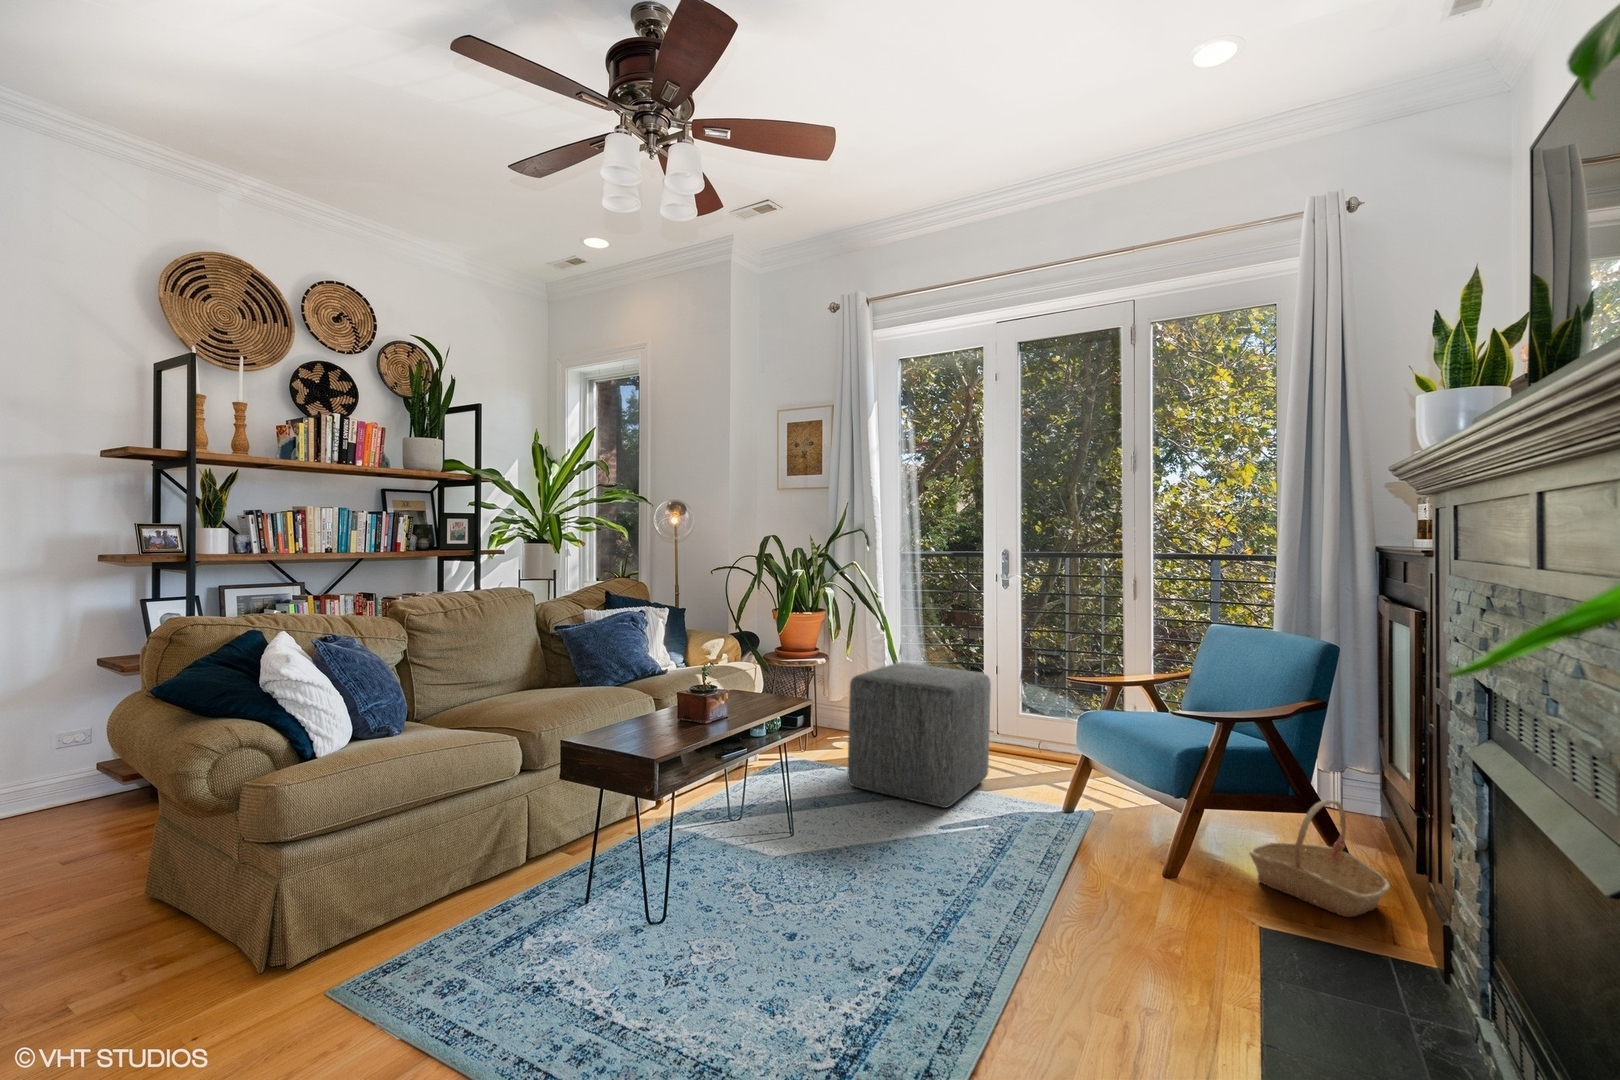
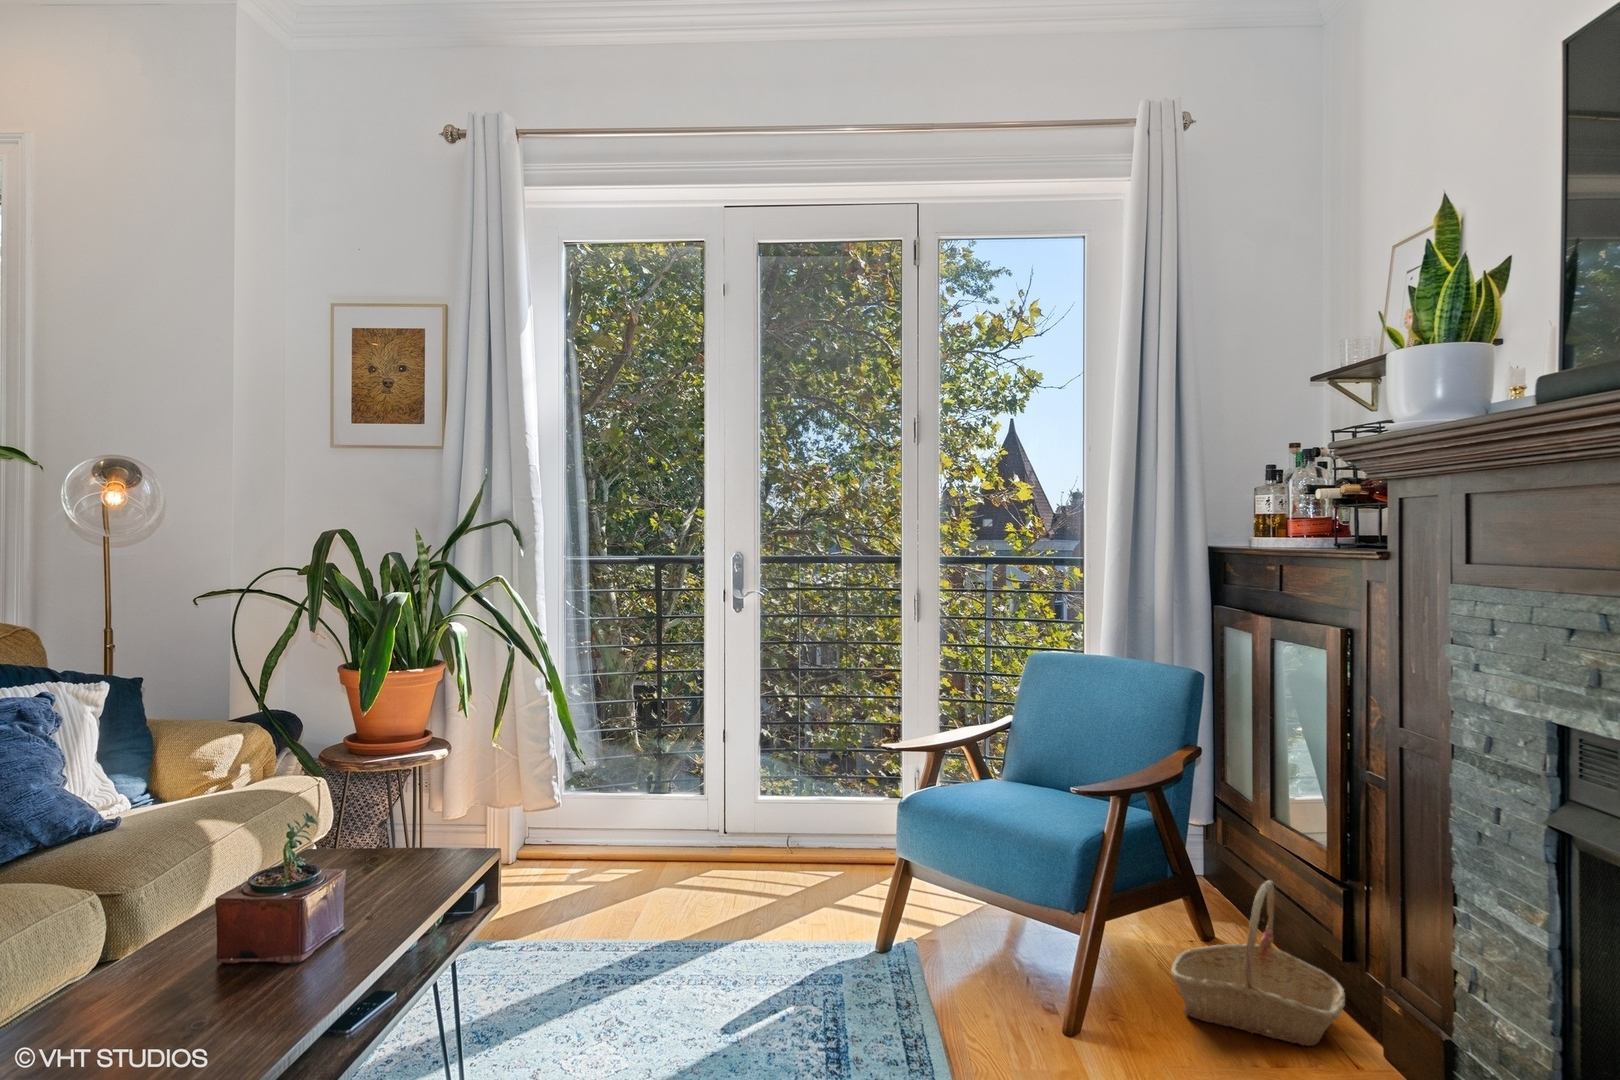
ottoman: present [848,663,991,808] -> none [525,744,753,990]

